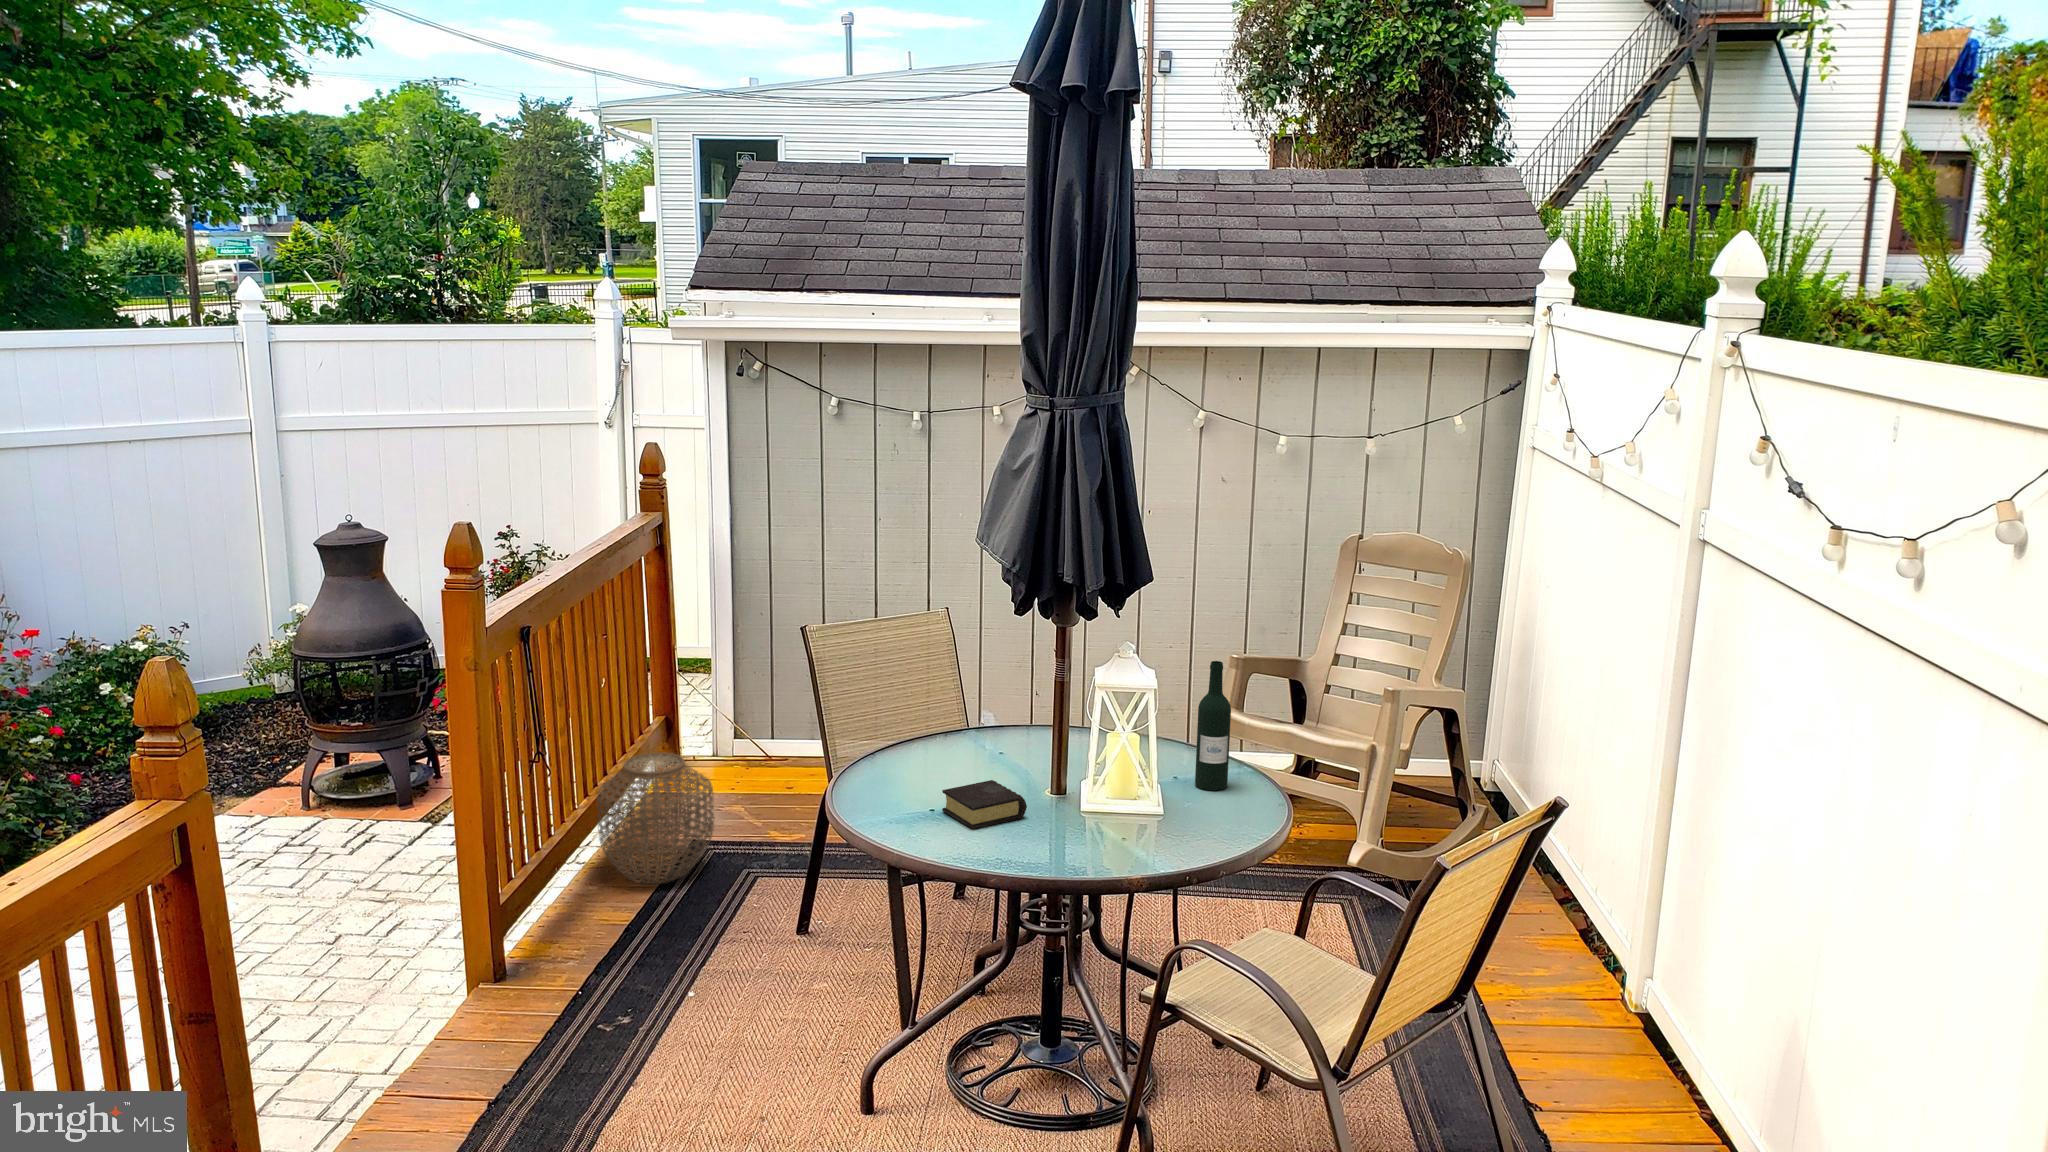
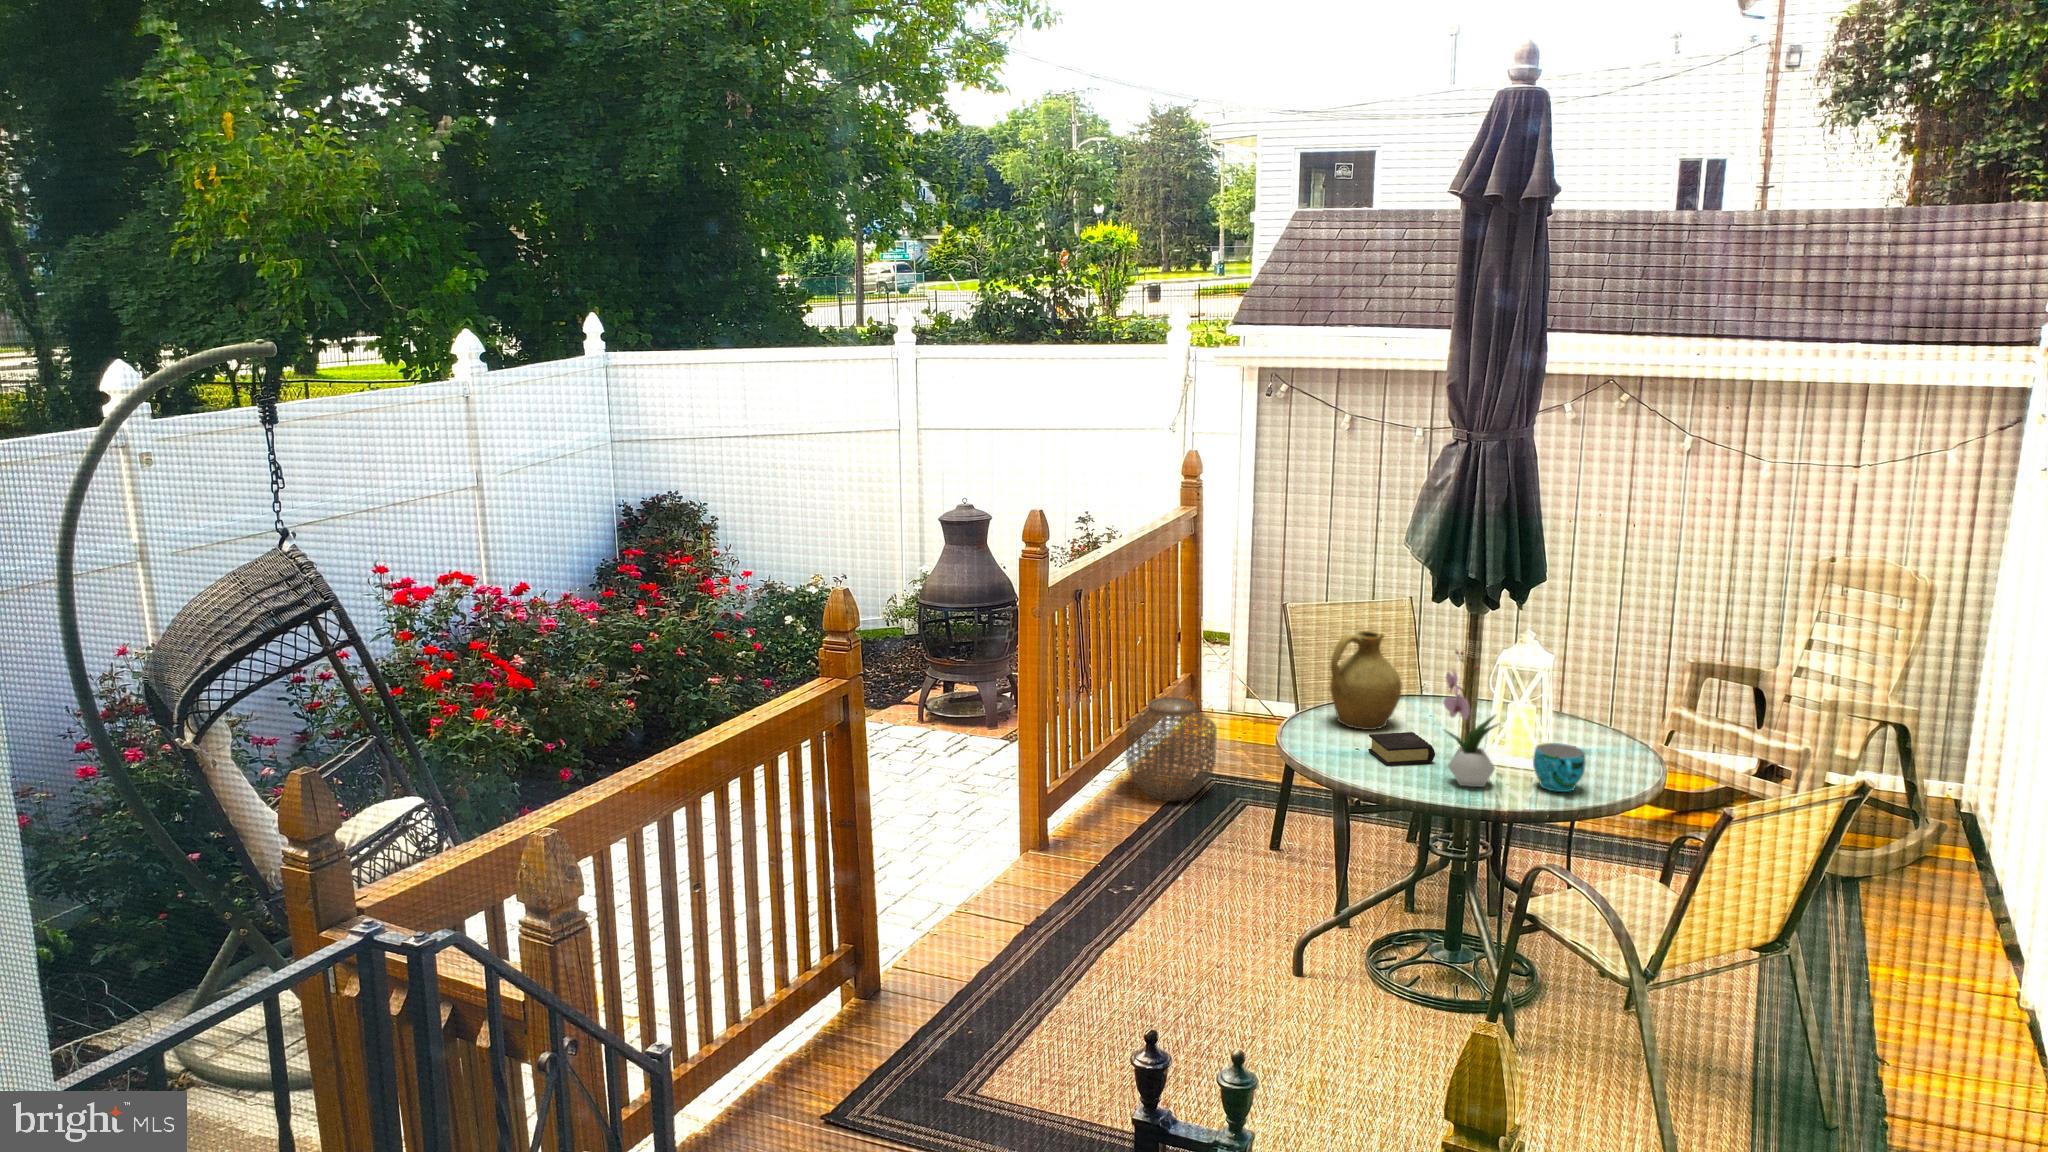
pitcher: none [878,656,964,781] -> present [1330,631,1401,730]
wine bottle: present [1195,661,1231,790] -> none [1594,654,1629,763]
flower arrangement: none [1043,676,1117,847] -> present [1443,651,1497,787]
cup: none [1149,777,1209,838] -> present [1533,743,1585,792]

